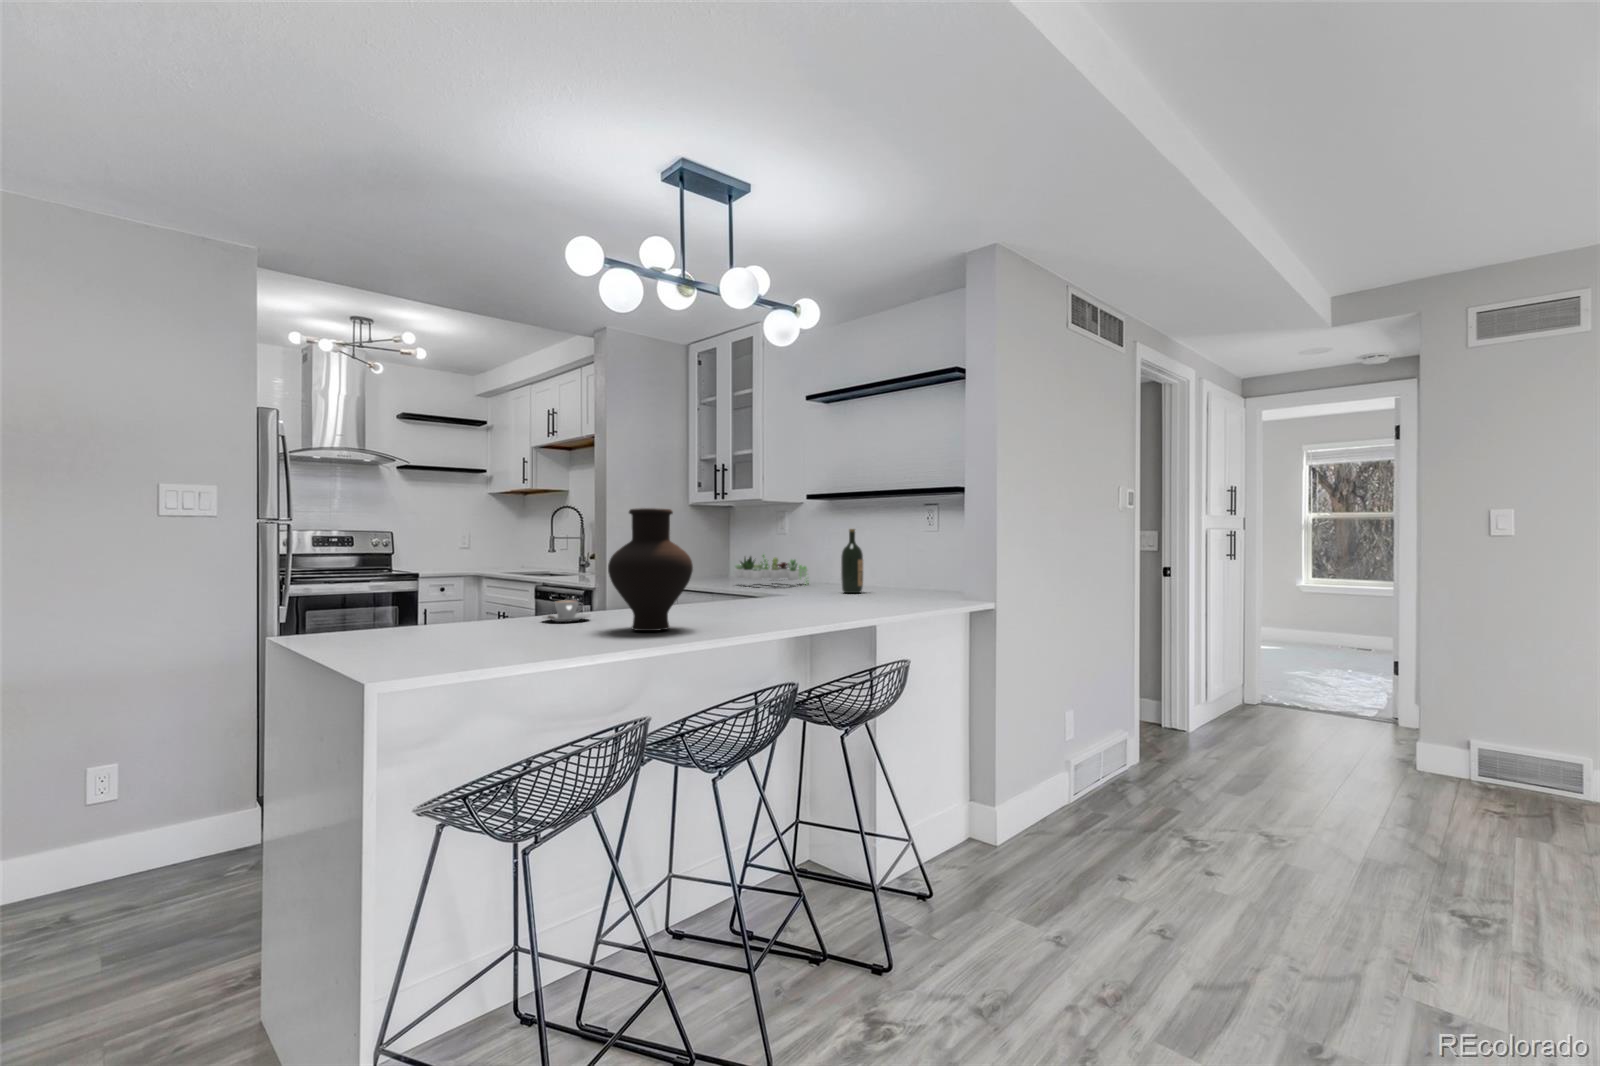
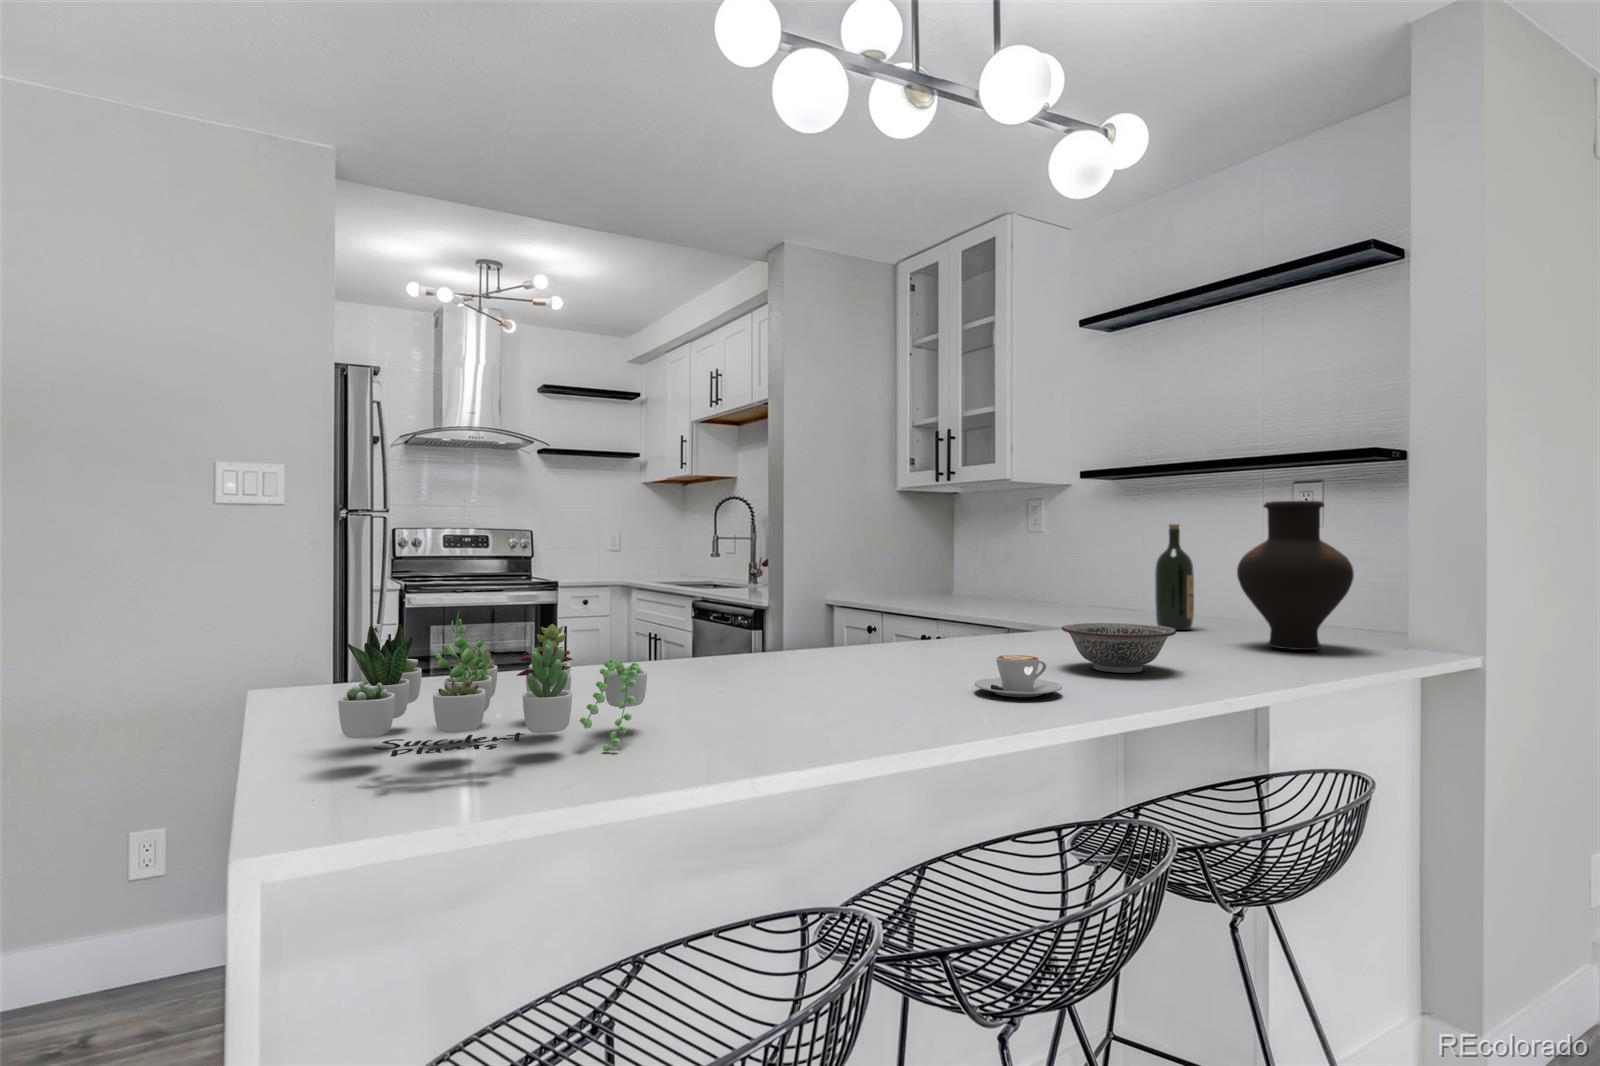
vase: present [608,508,693,631] -> present [1237,501,1354,650]
succulent plant: present [734,555,807,582] -> present [338,613,647,757]
decorative bowl: none [769,585,829,611] -> present [1062,623,1176,673]
coffee cup: present [543,600,590,622] -> present [974,655,1062,697]

